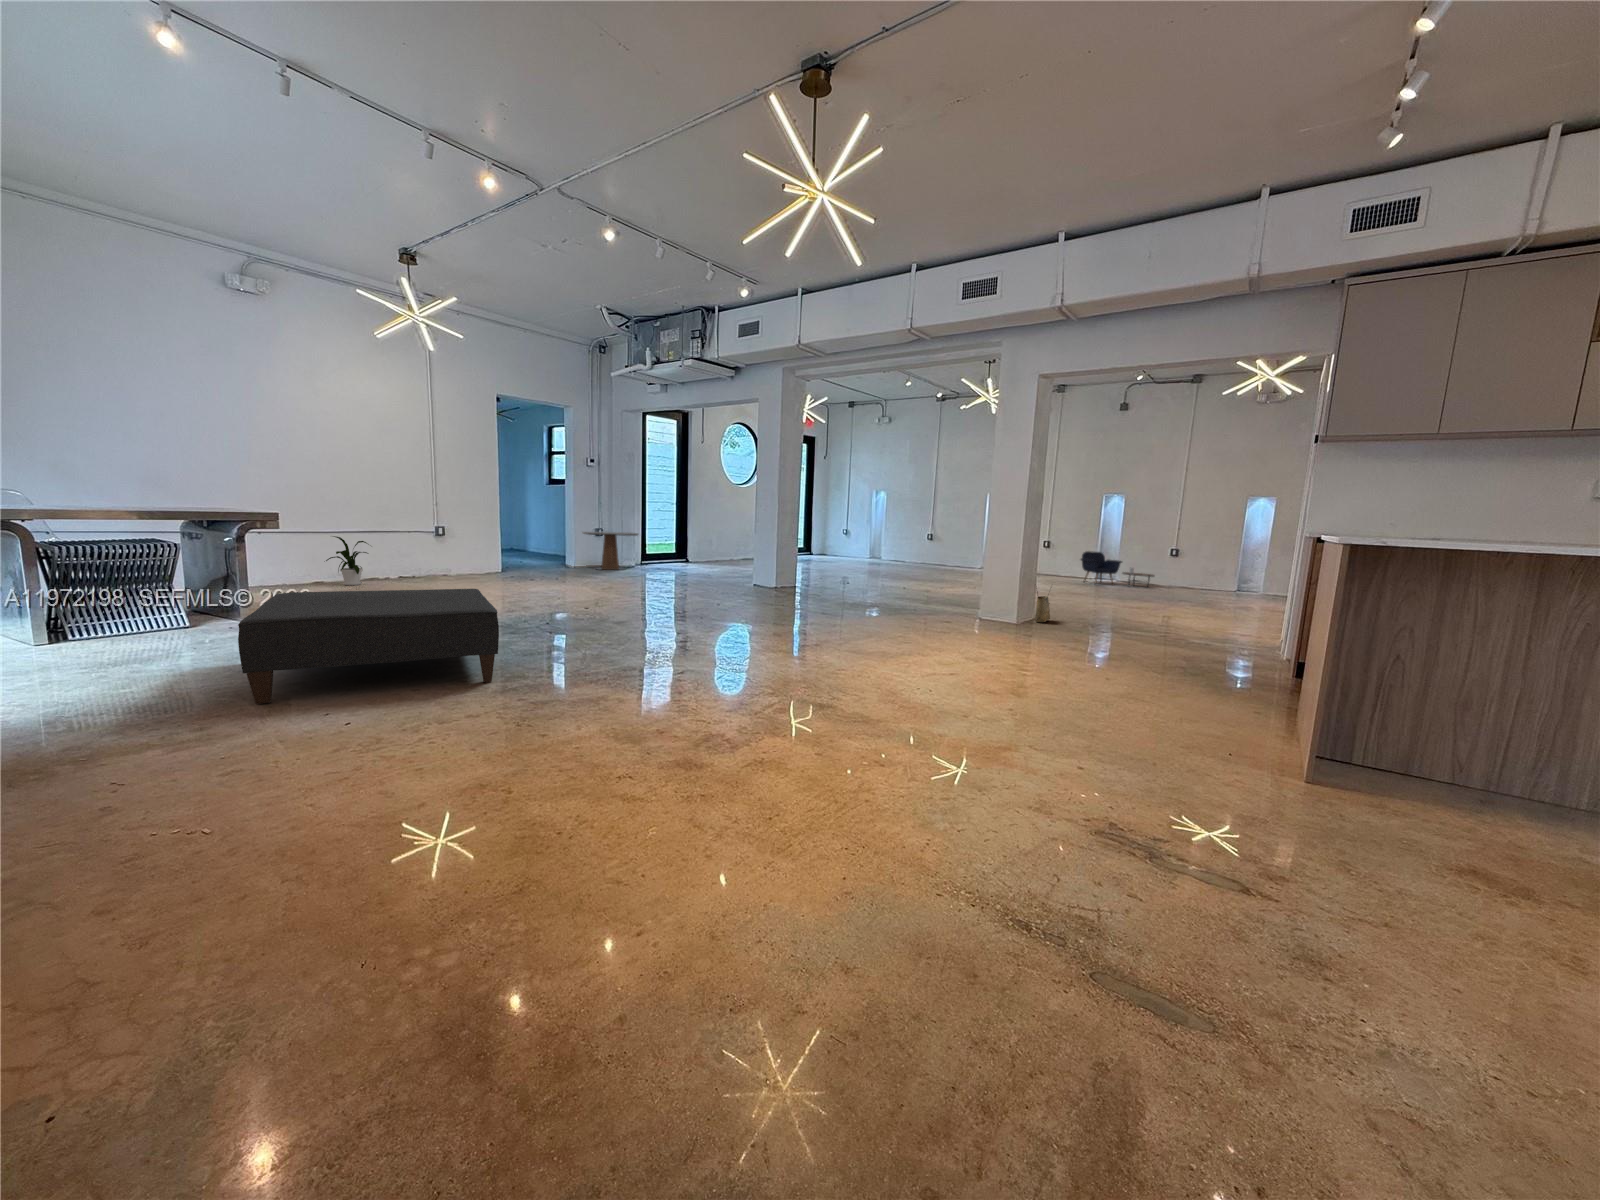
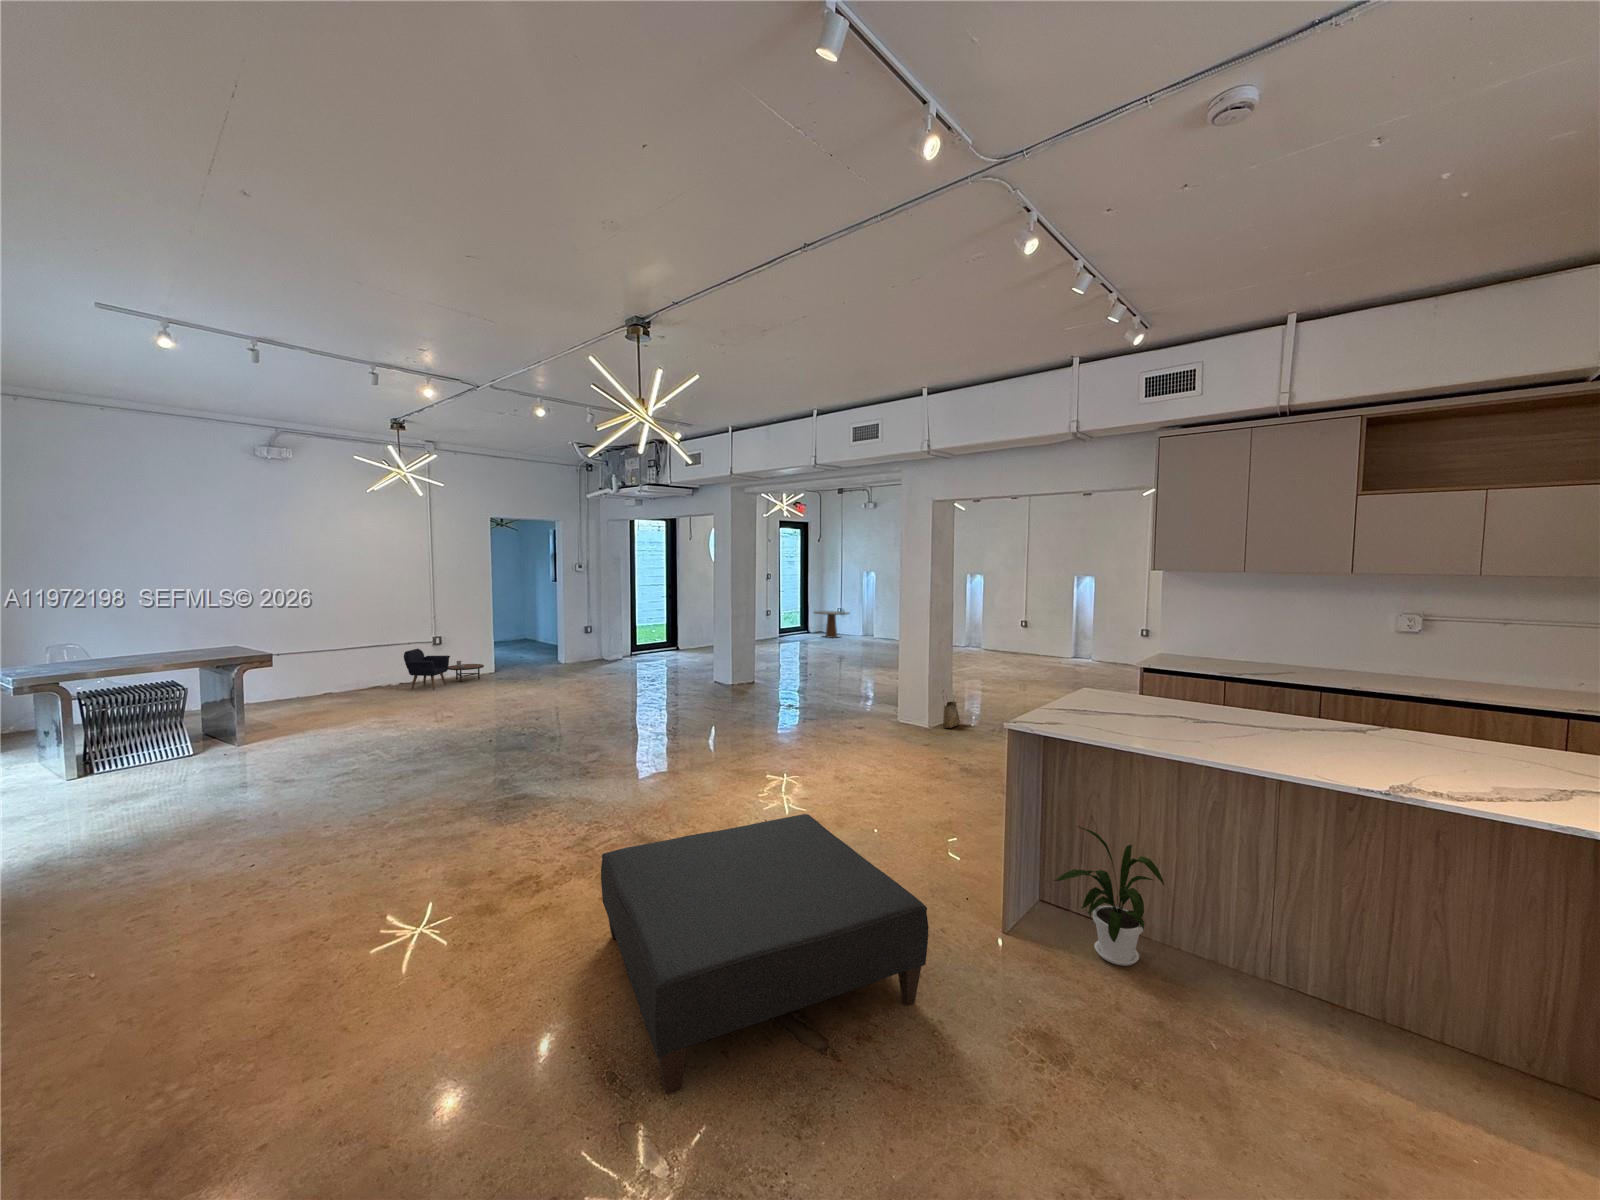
side table: present [582,532,638,570] -> present [814,611,849,638]
house plant: present [326,536,368,585] -> present [1054,826,1164,966]
armchair: present [1081,551,1154,587] -> present [404,649,484,690]
ottoman: present [238,589,499,704] -> present [601,814,928,1094]

